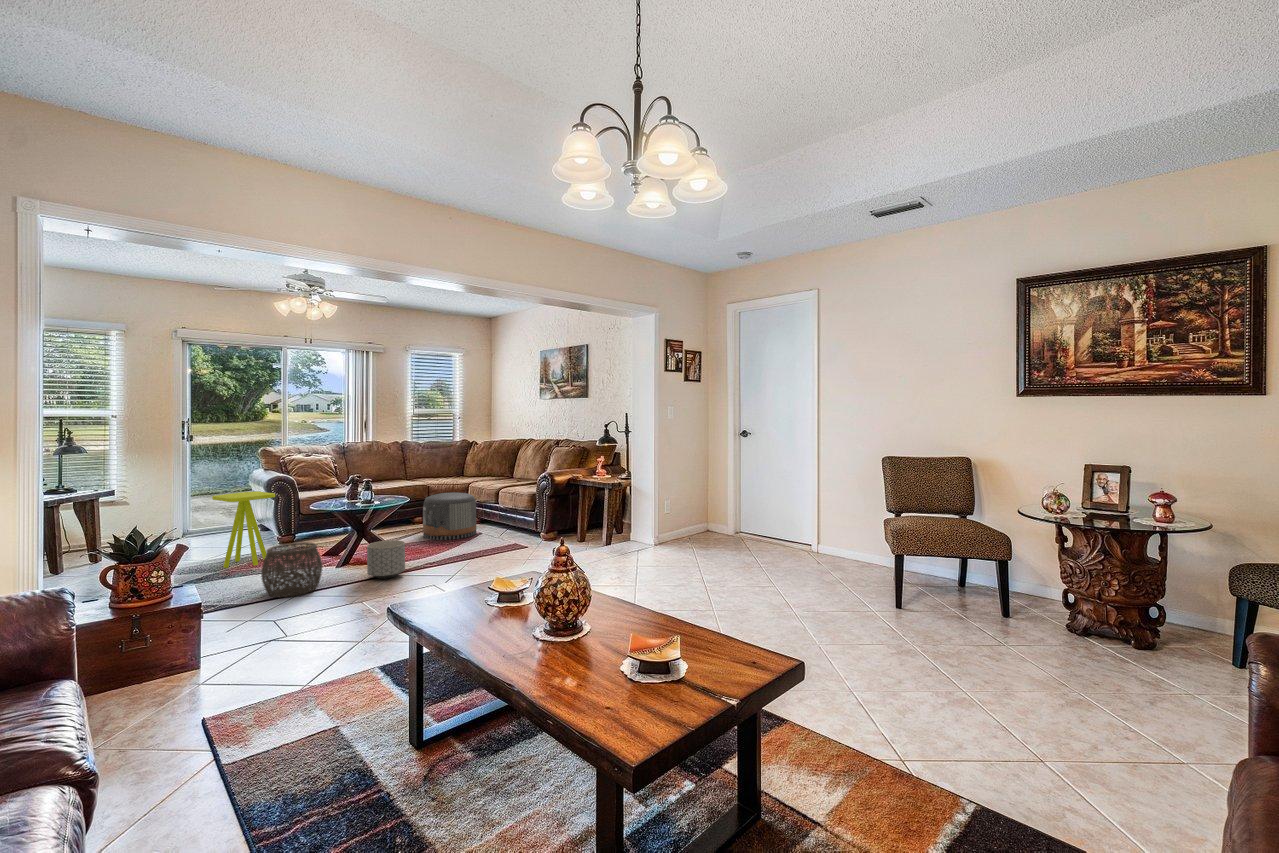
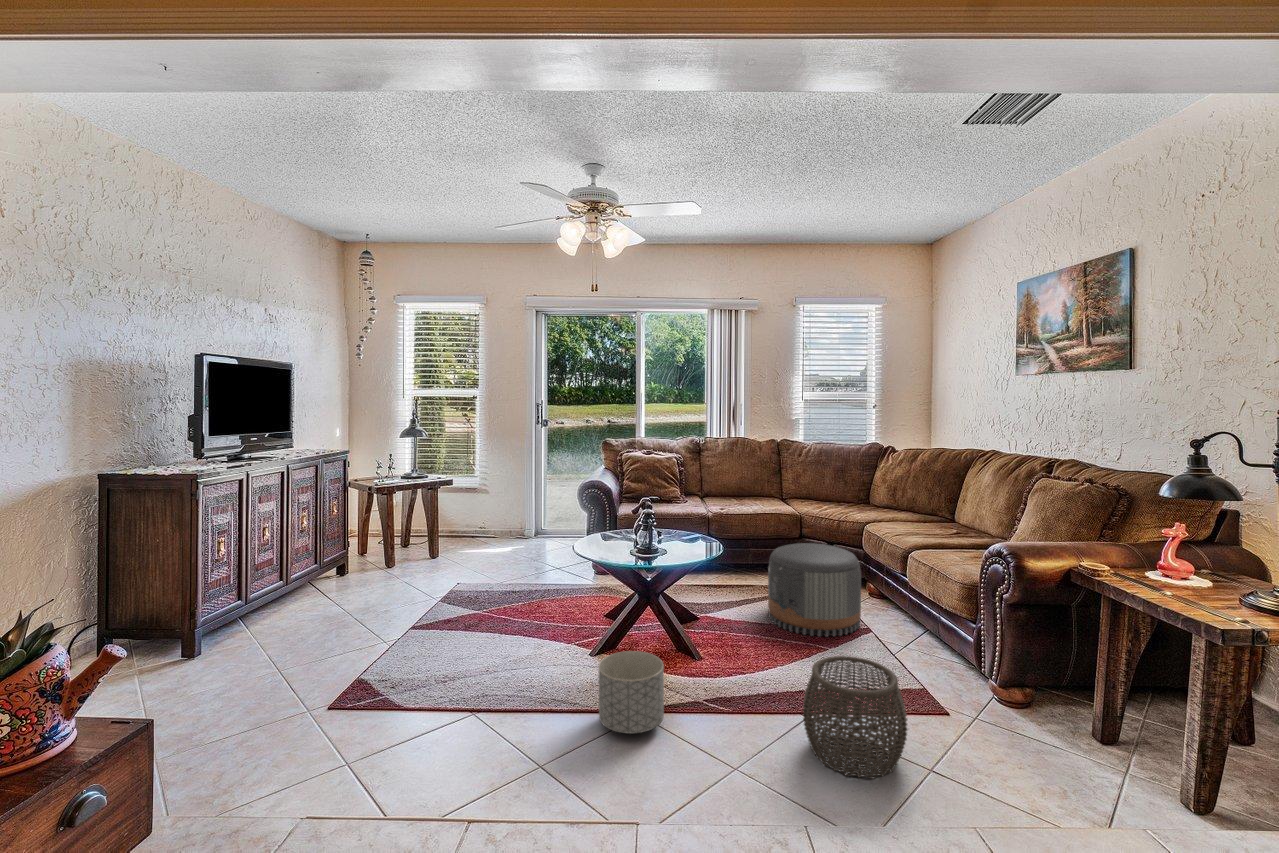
side table: present [212,491,275,568] -> none [488,515,549,624]
woven basket: present [261,542,322,598] -> present [803,656,907,779]

